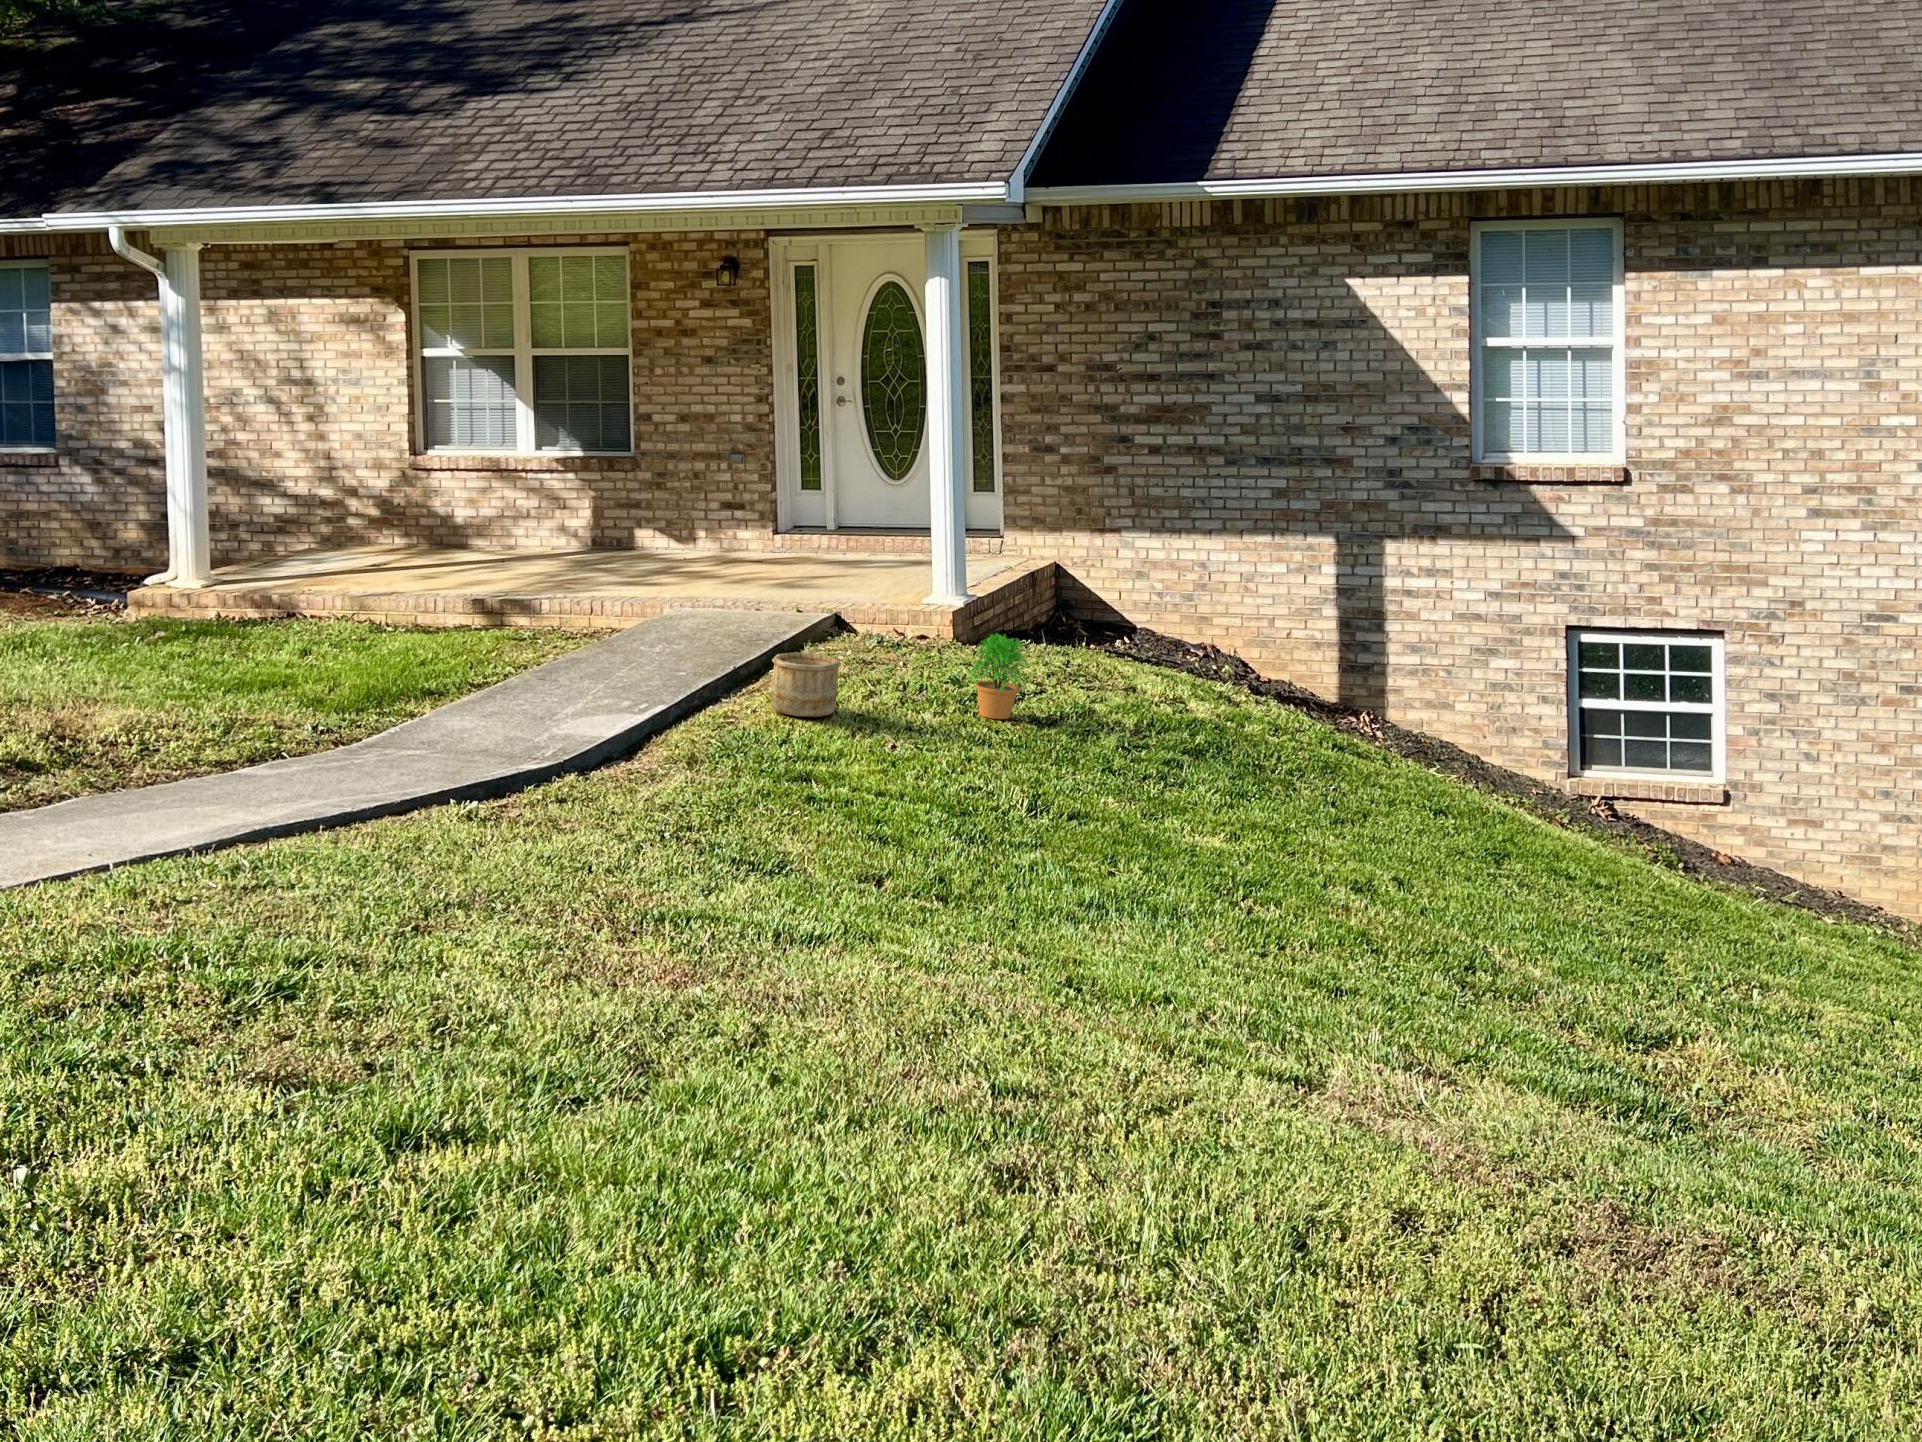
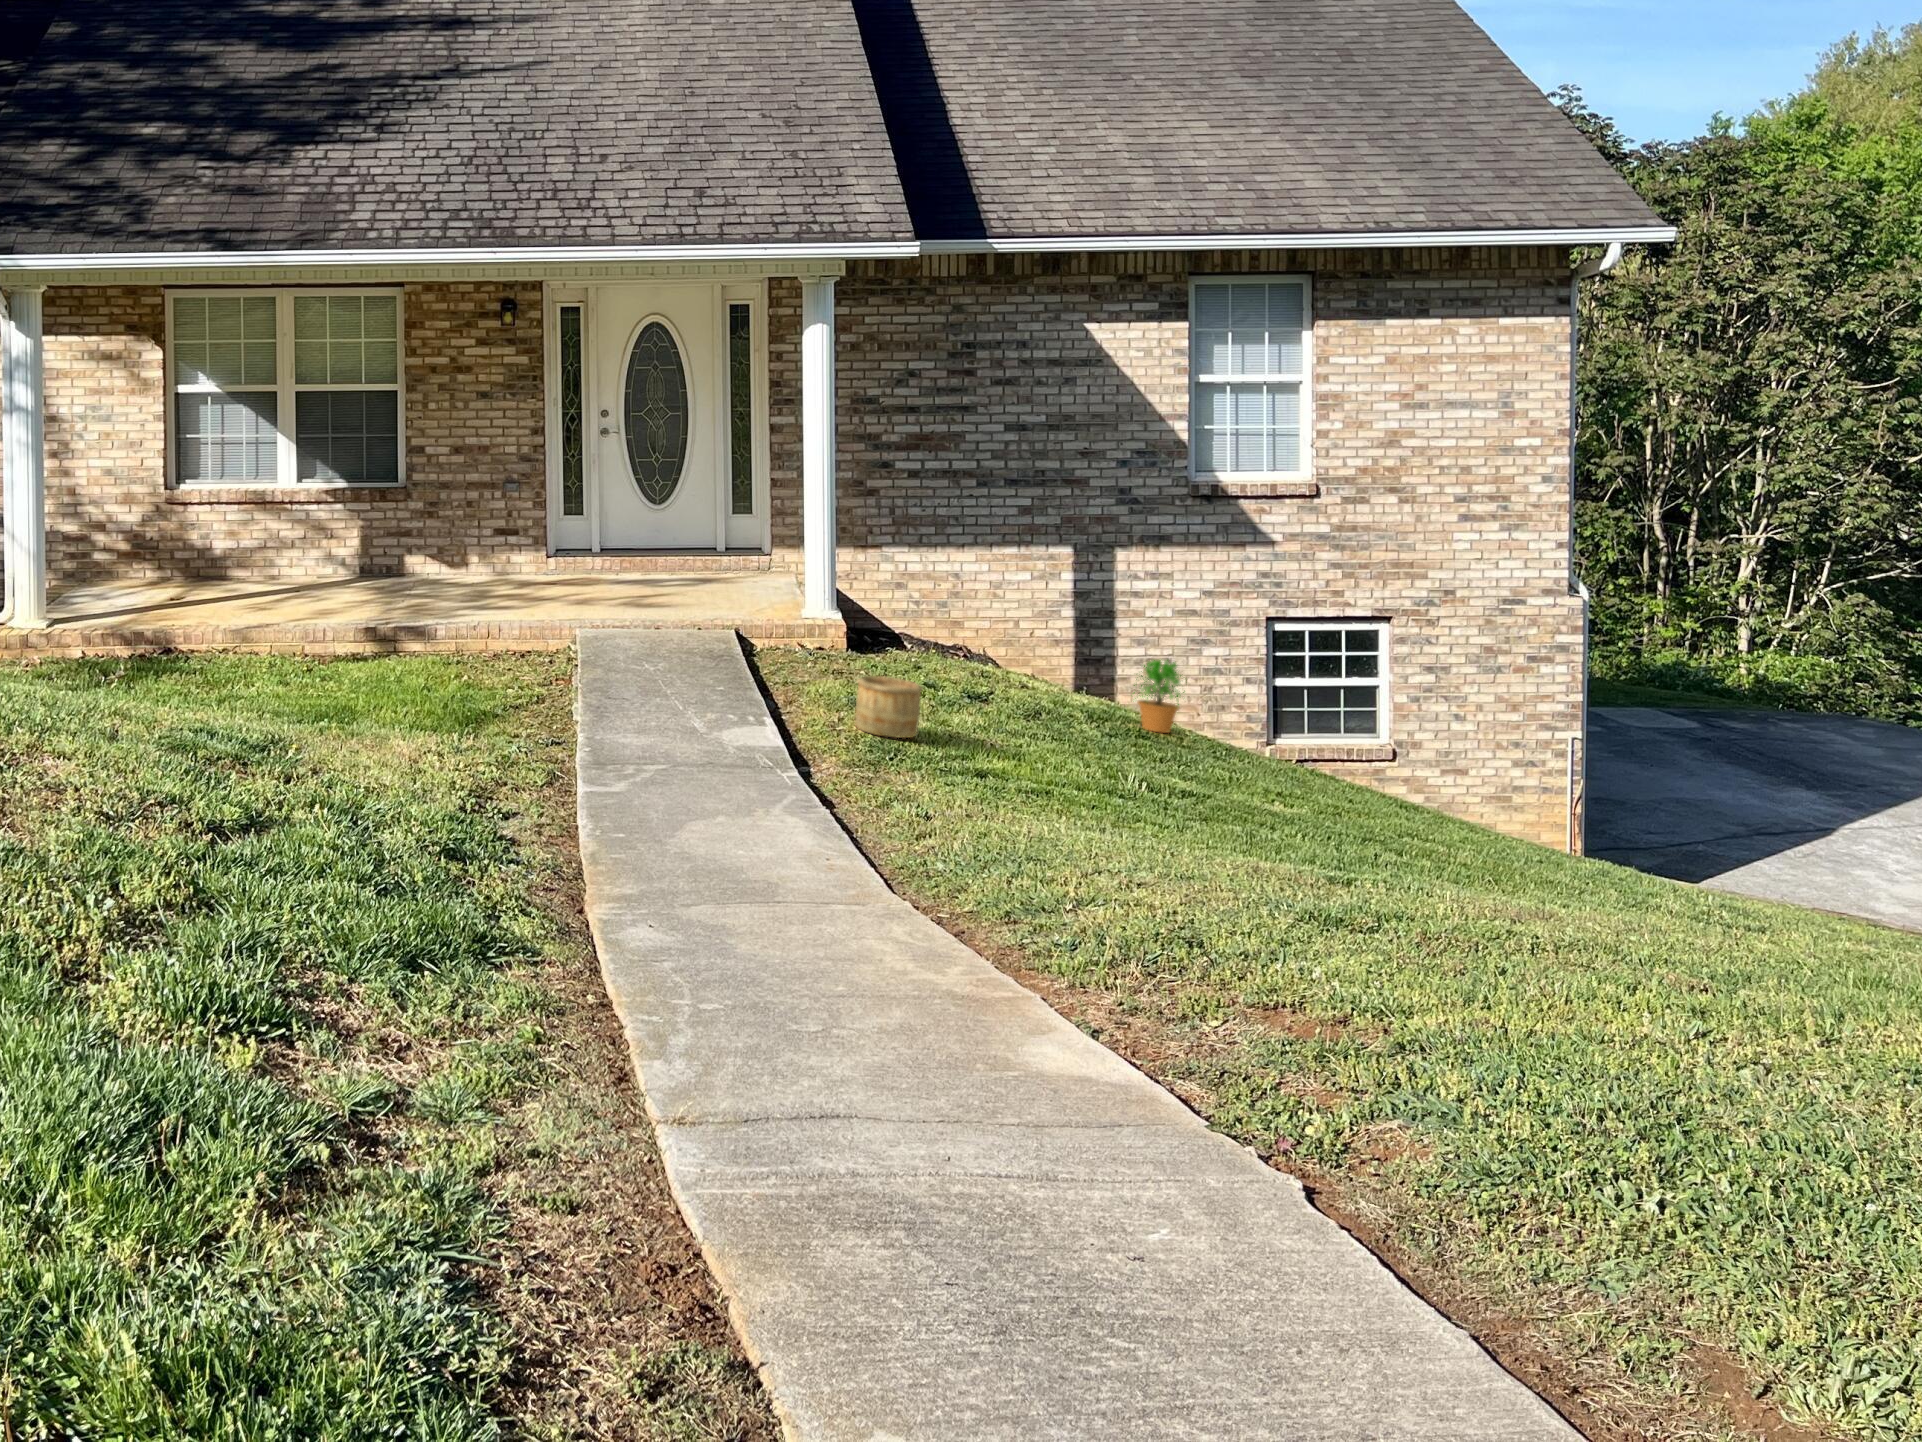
potted plant: present [971,633,1028,719] -> present [1133,660,1185,733]

